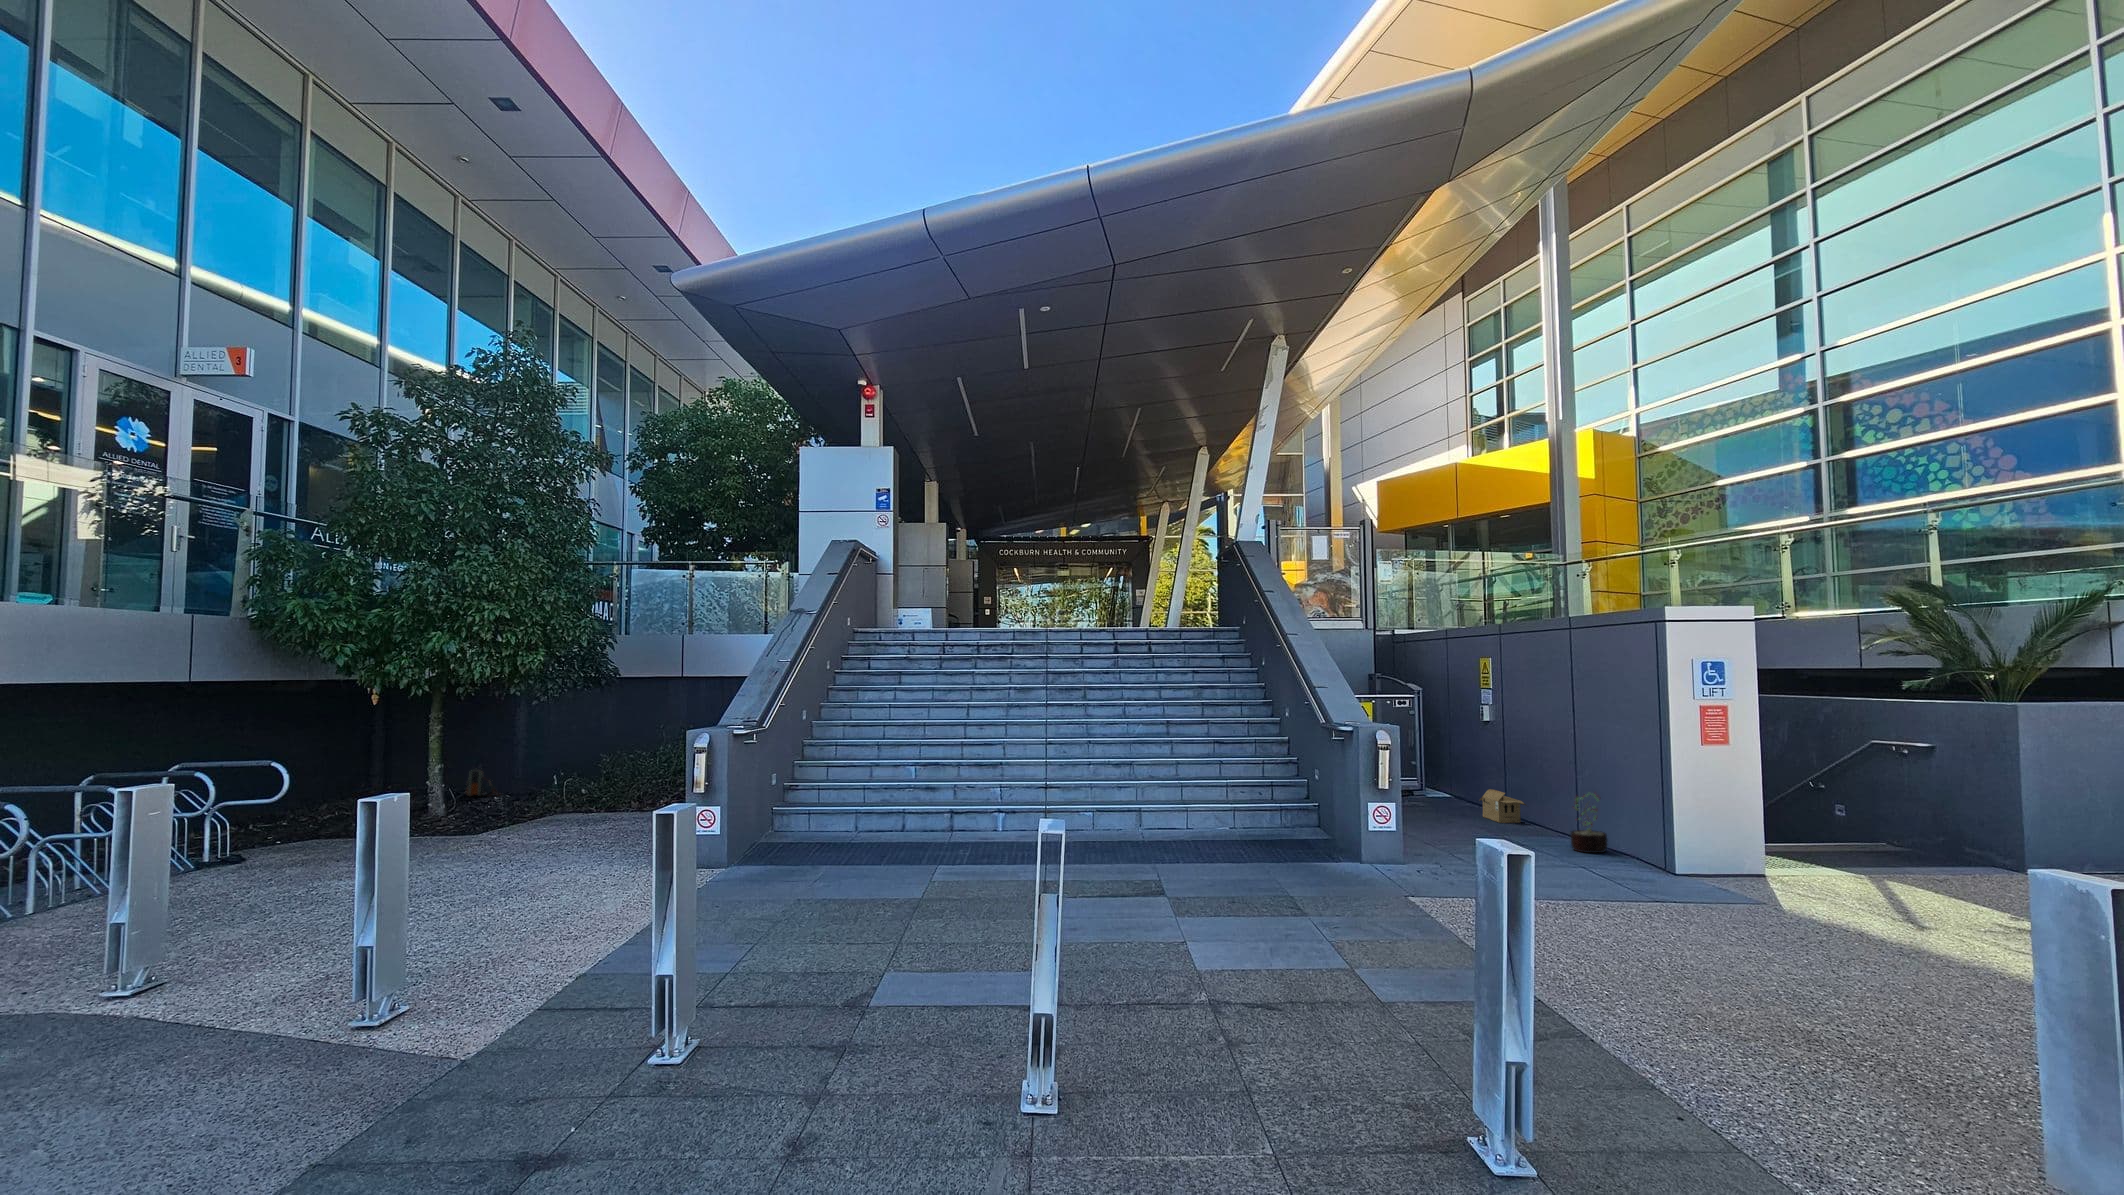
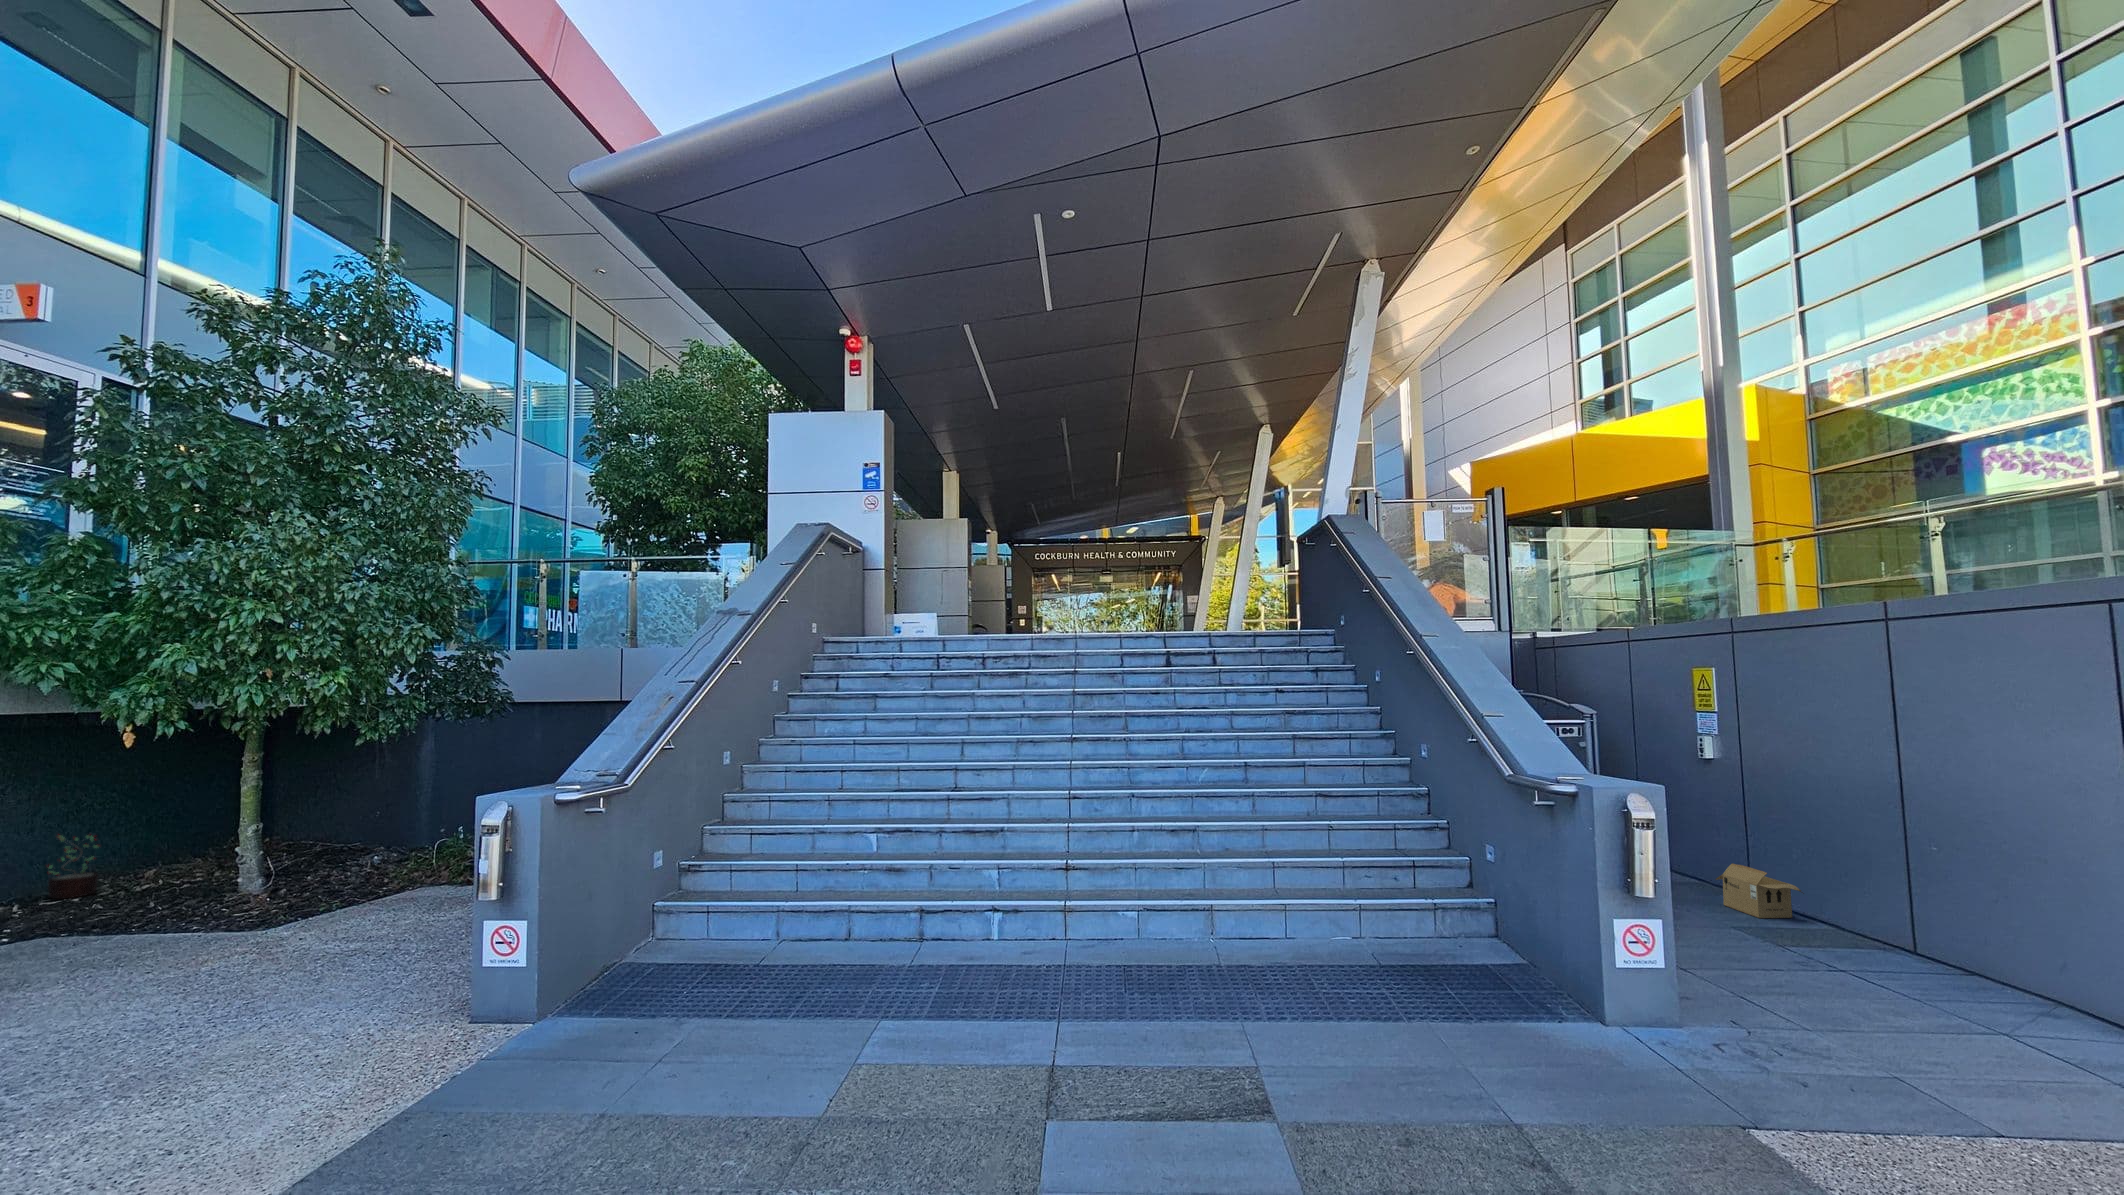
backpack: present [465,770,496,796] -> none [303,825,363,863]
decorative plant: present [1571,794,1608,853] -> present [48,834,99,899]

